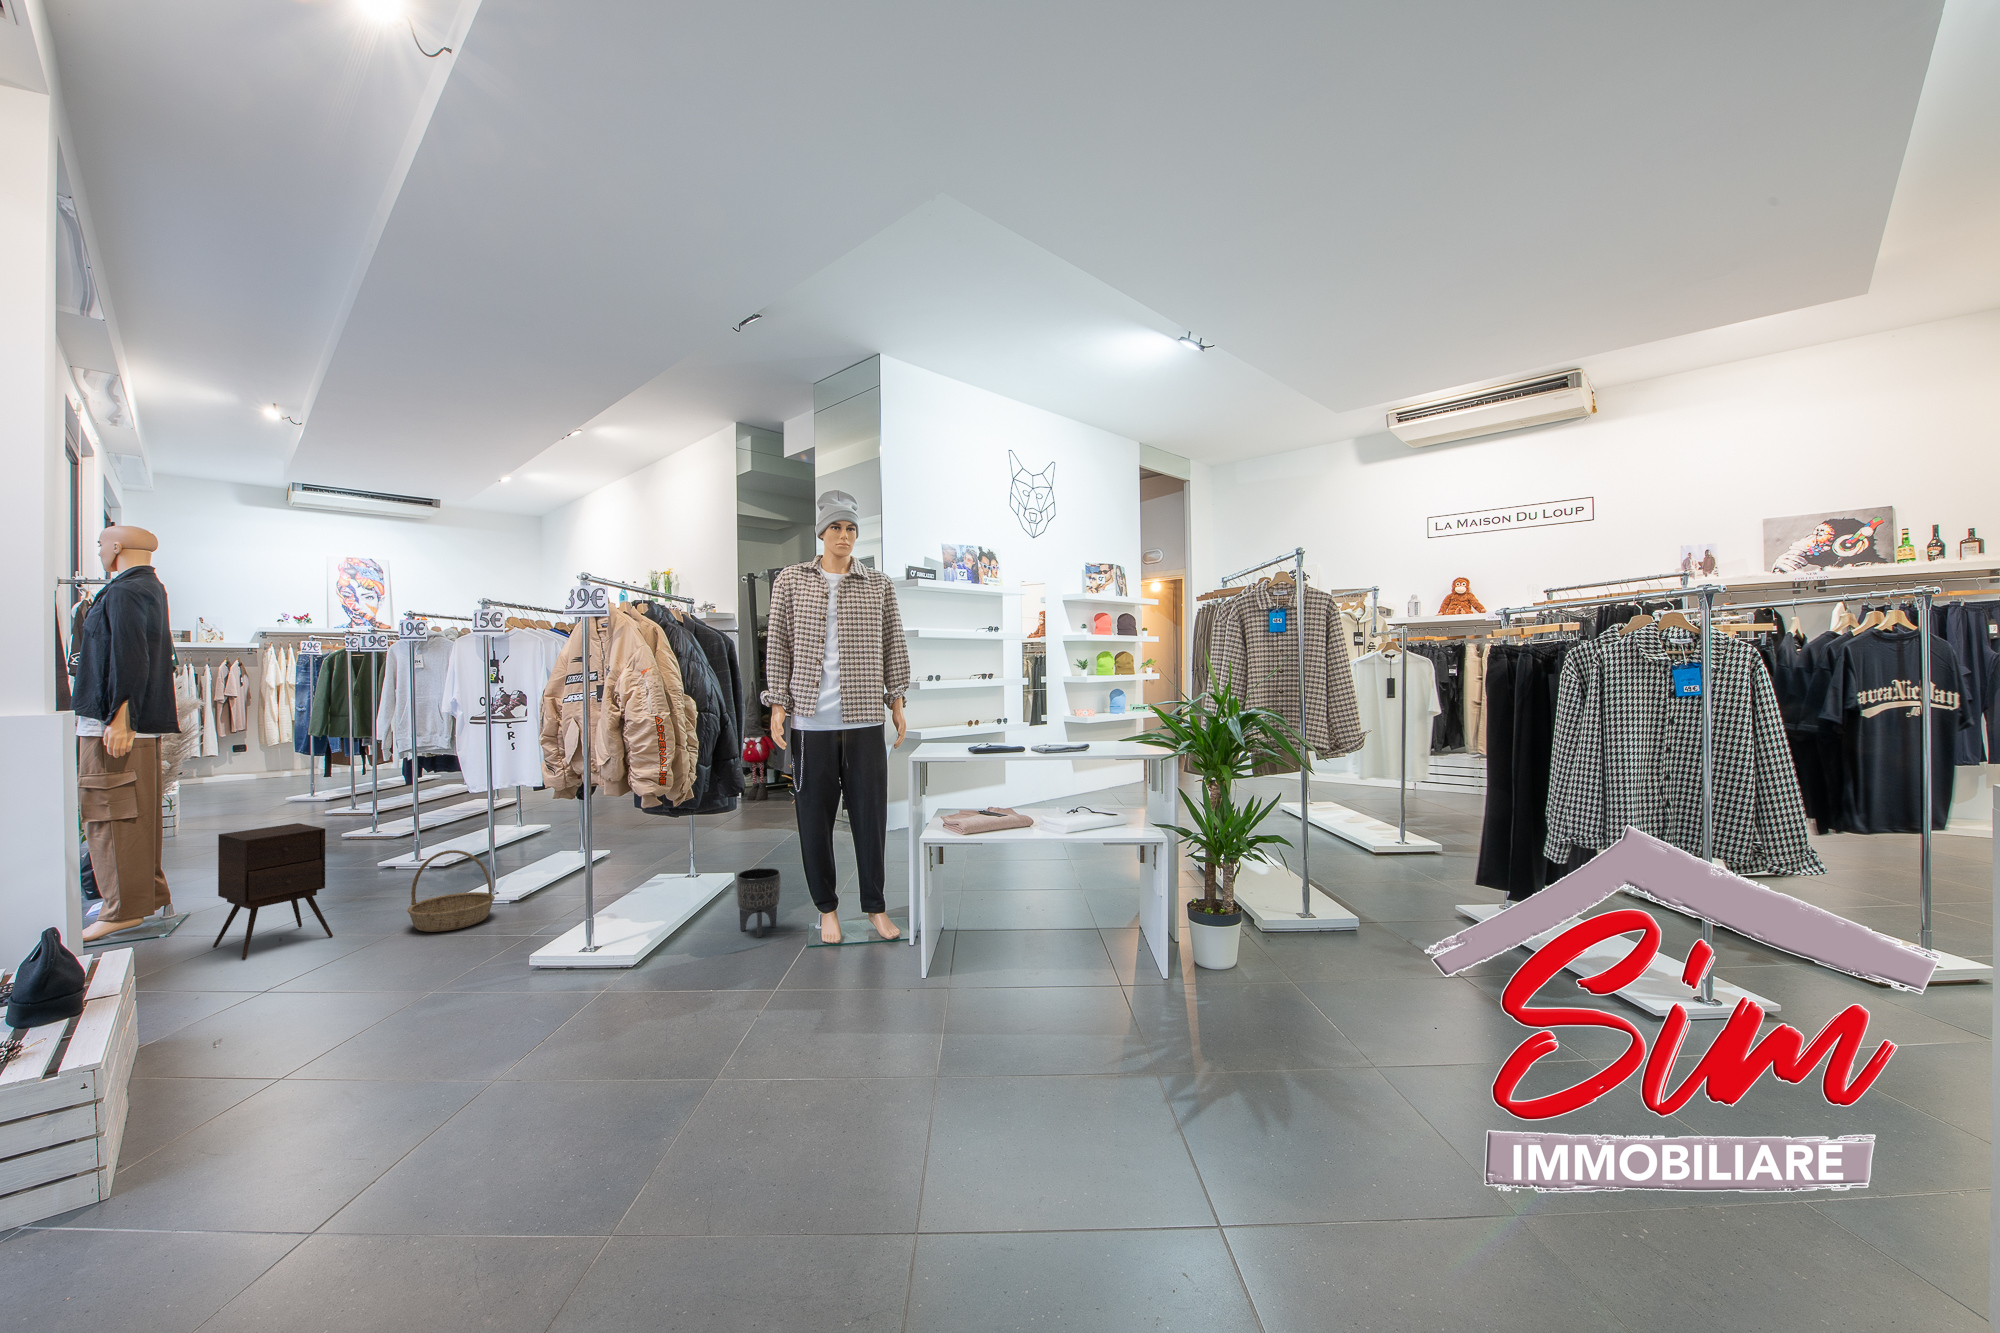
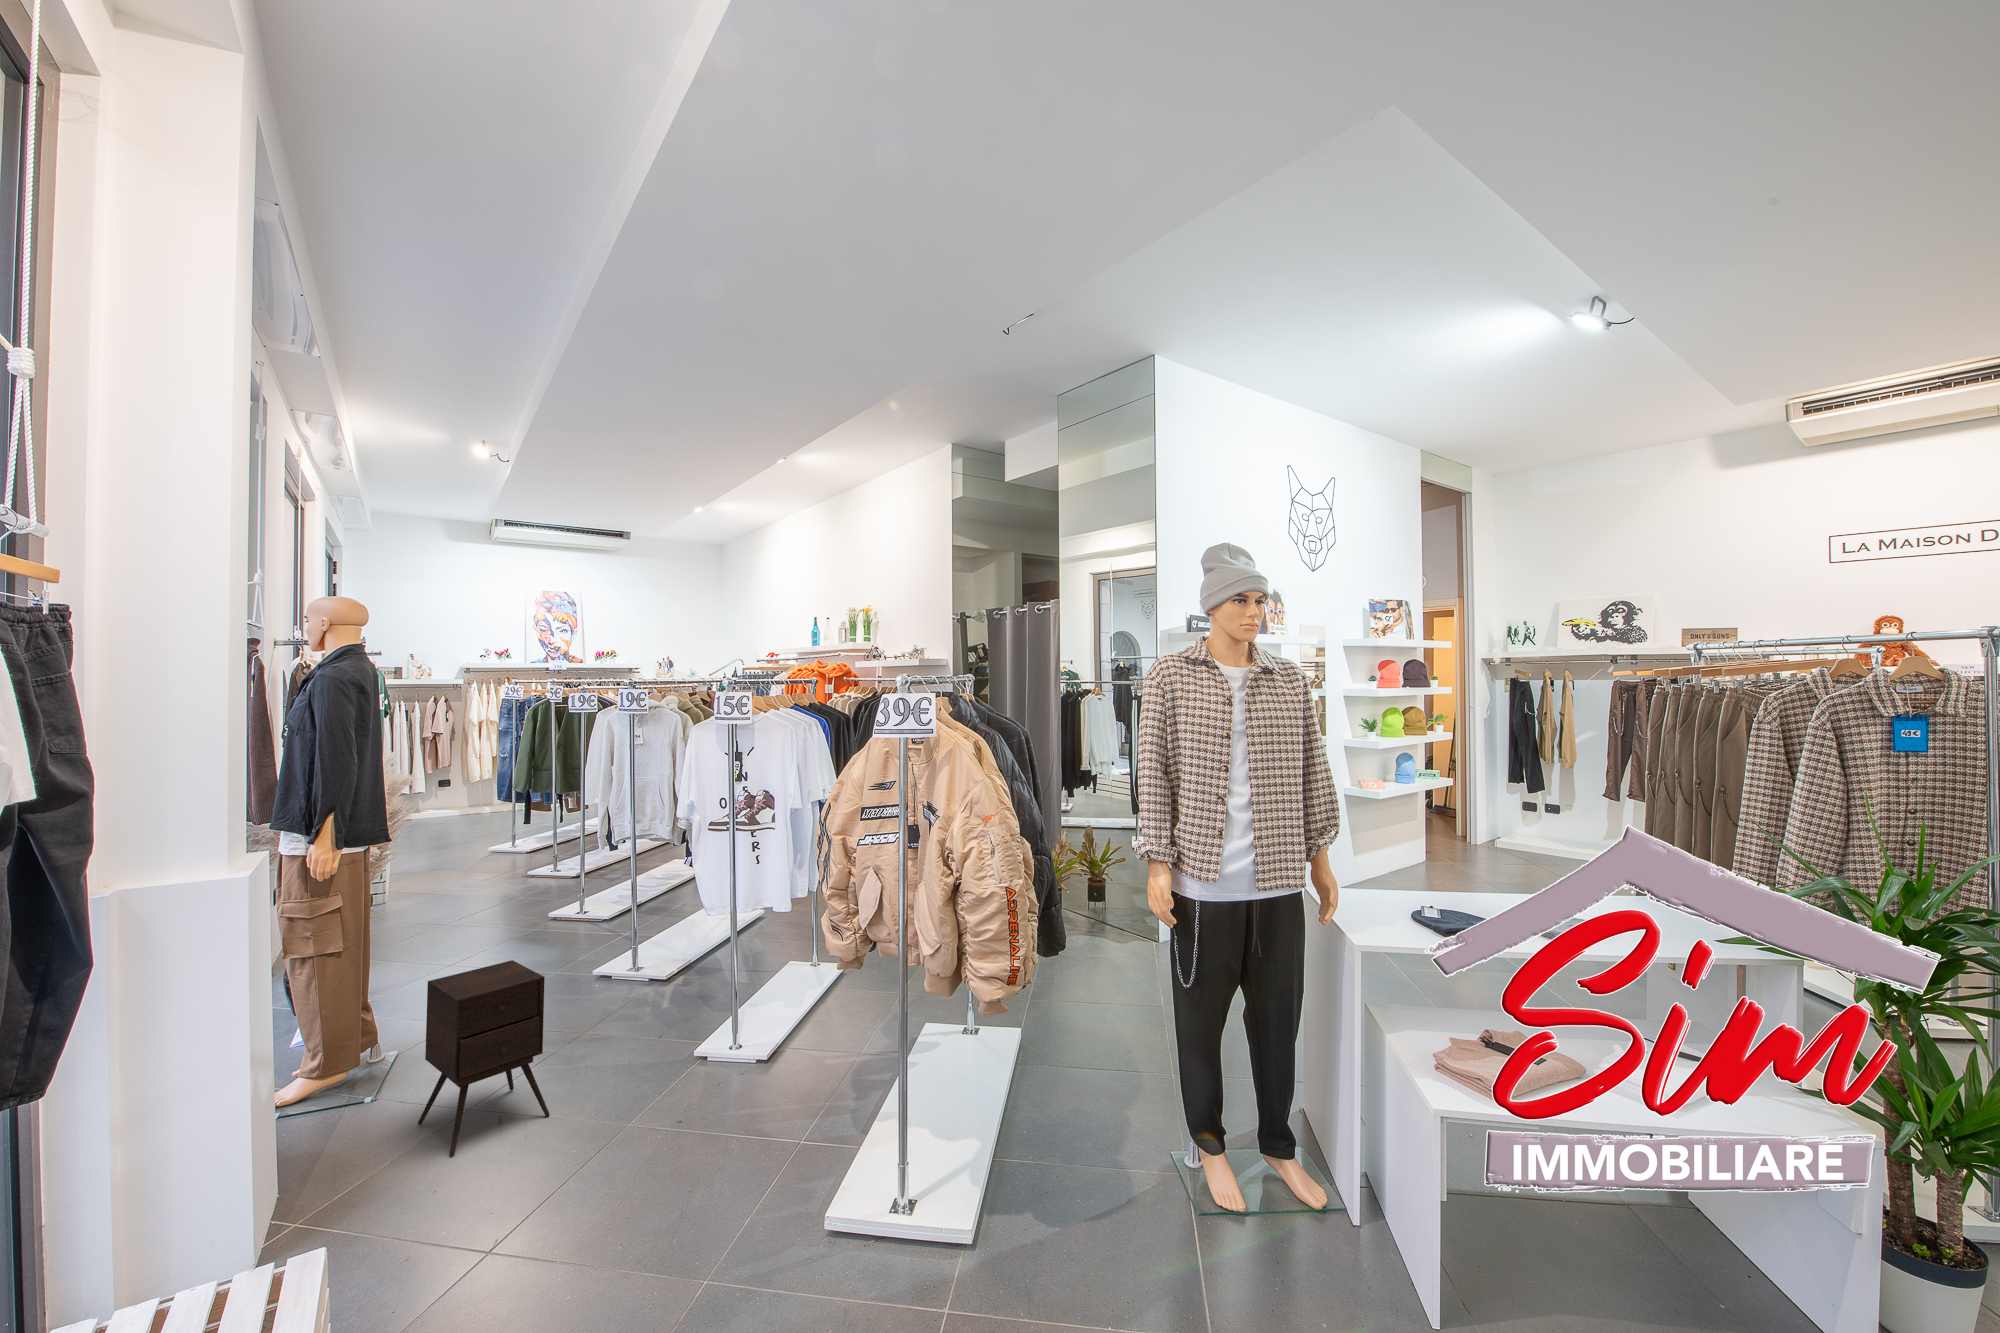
basket: present [407,850,495,932] -> none [635,1006,733,1120]
planter: present [736,868,781,937] -> none [1066,1073,1128,1190]

